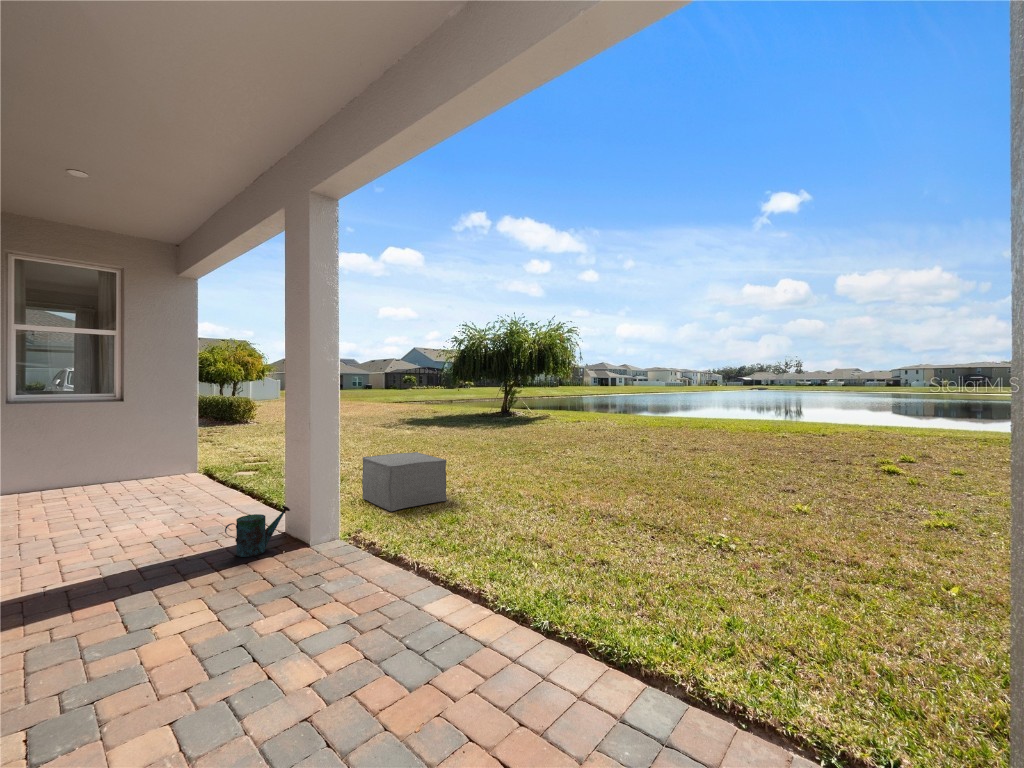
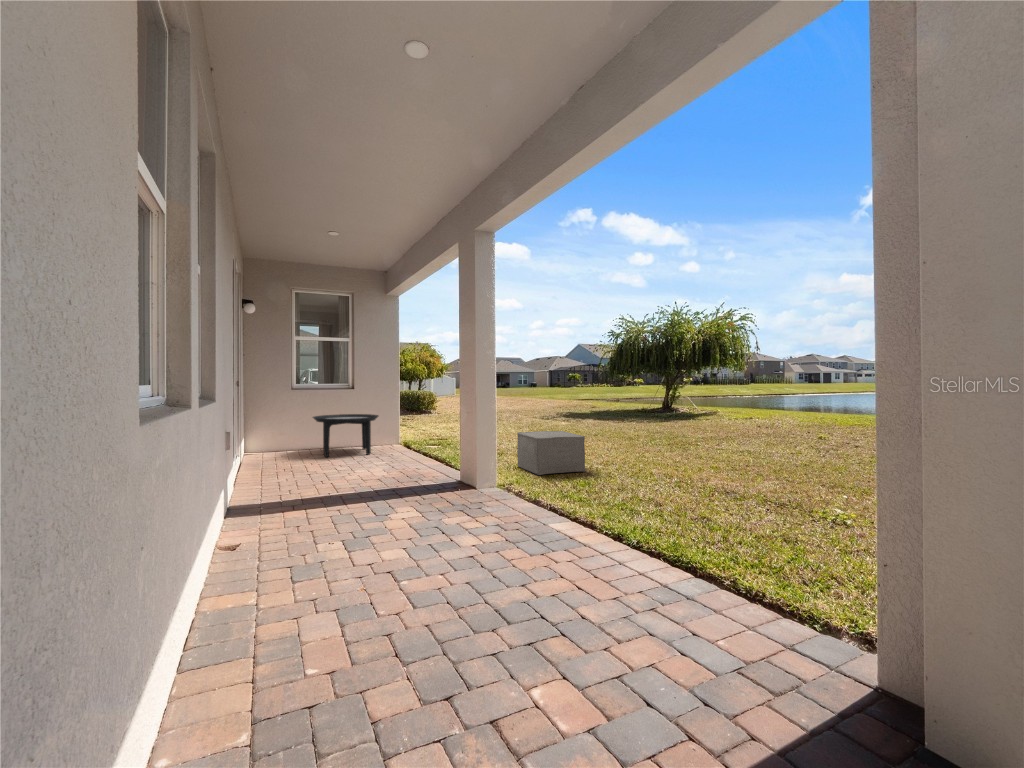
round table: none [46,436,164,502] -> present [313,414,378,457]
watering can: present [225,506,290,557] -> none [423,459,464,492]

